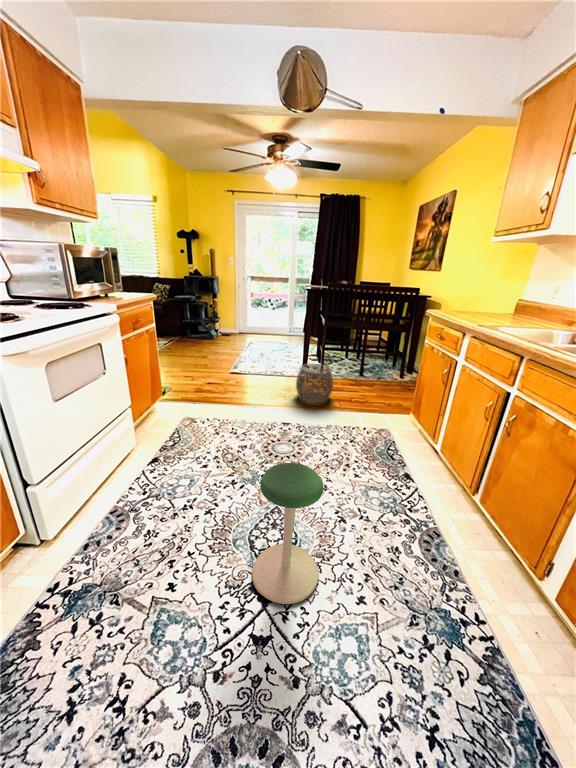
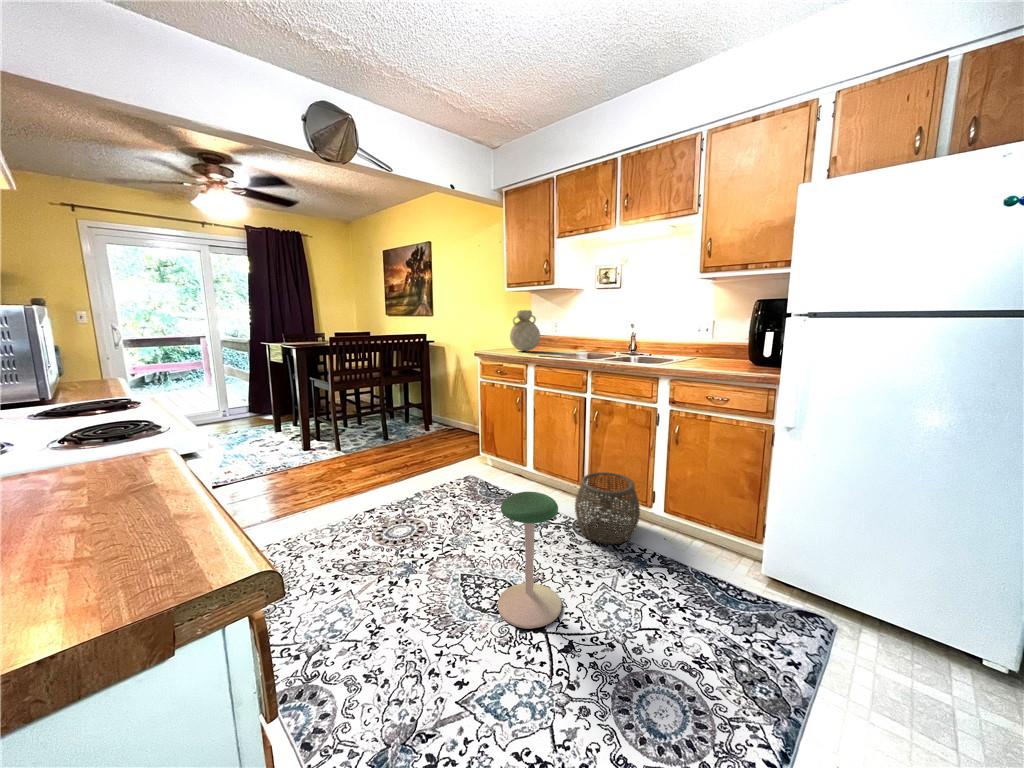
vase: none [462,267,506,318] -> present [510,310,540,351]
woven basket: present [296,364,333,404] -> present [575,472,640,544]

